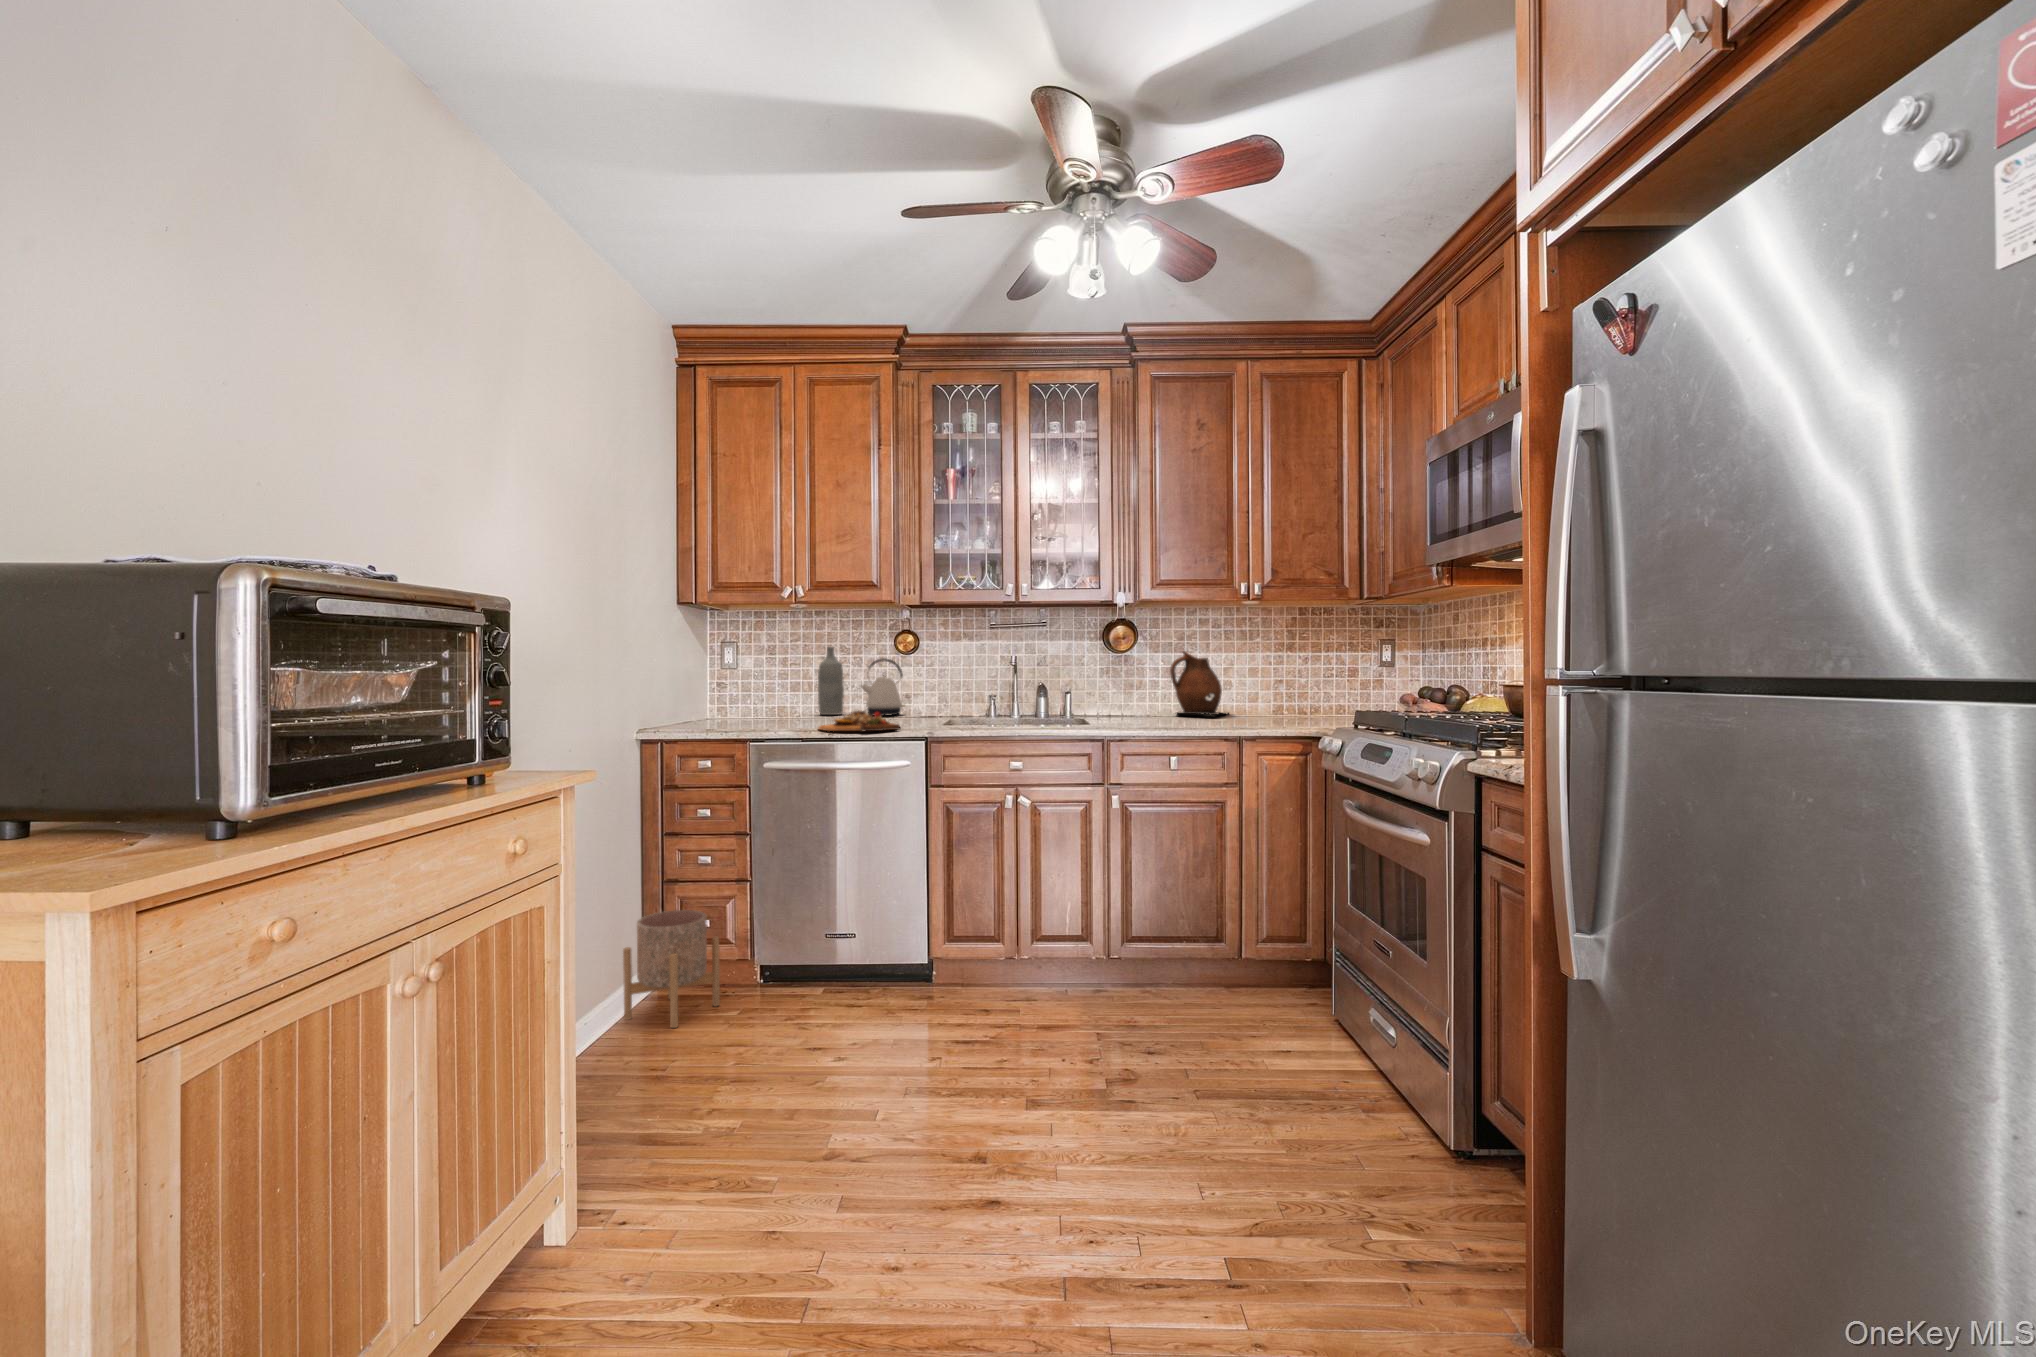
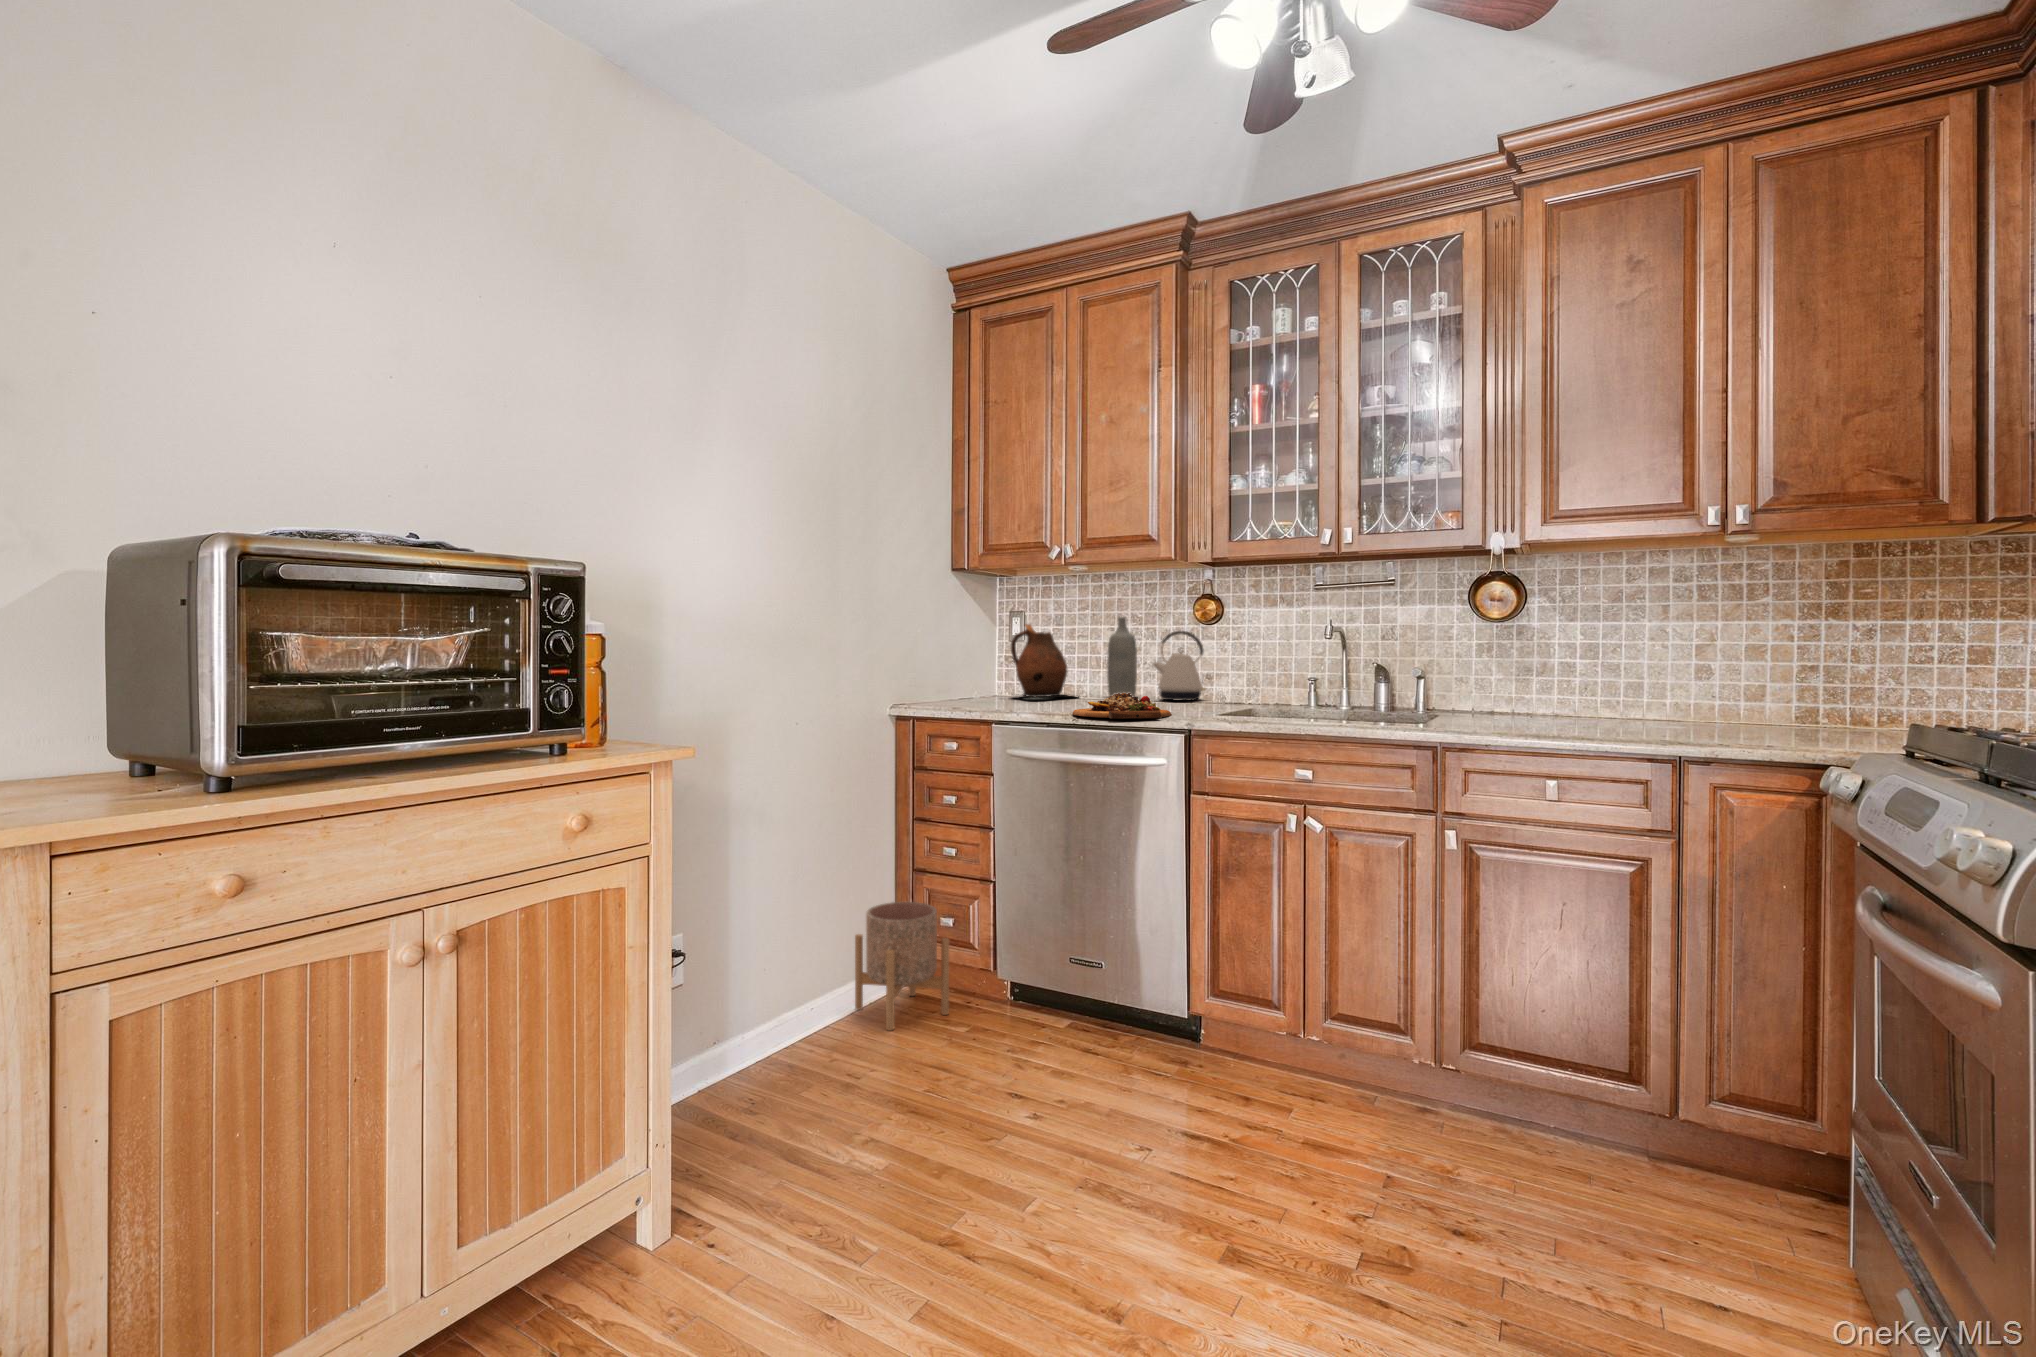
ceramic pitcher: present [1170,651,1222,715] -> present [1011,624,1079,697]

